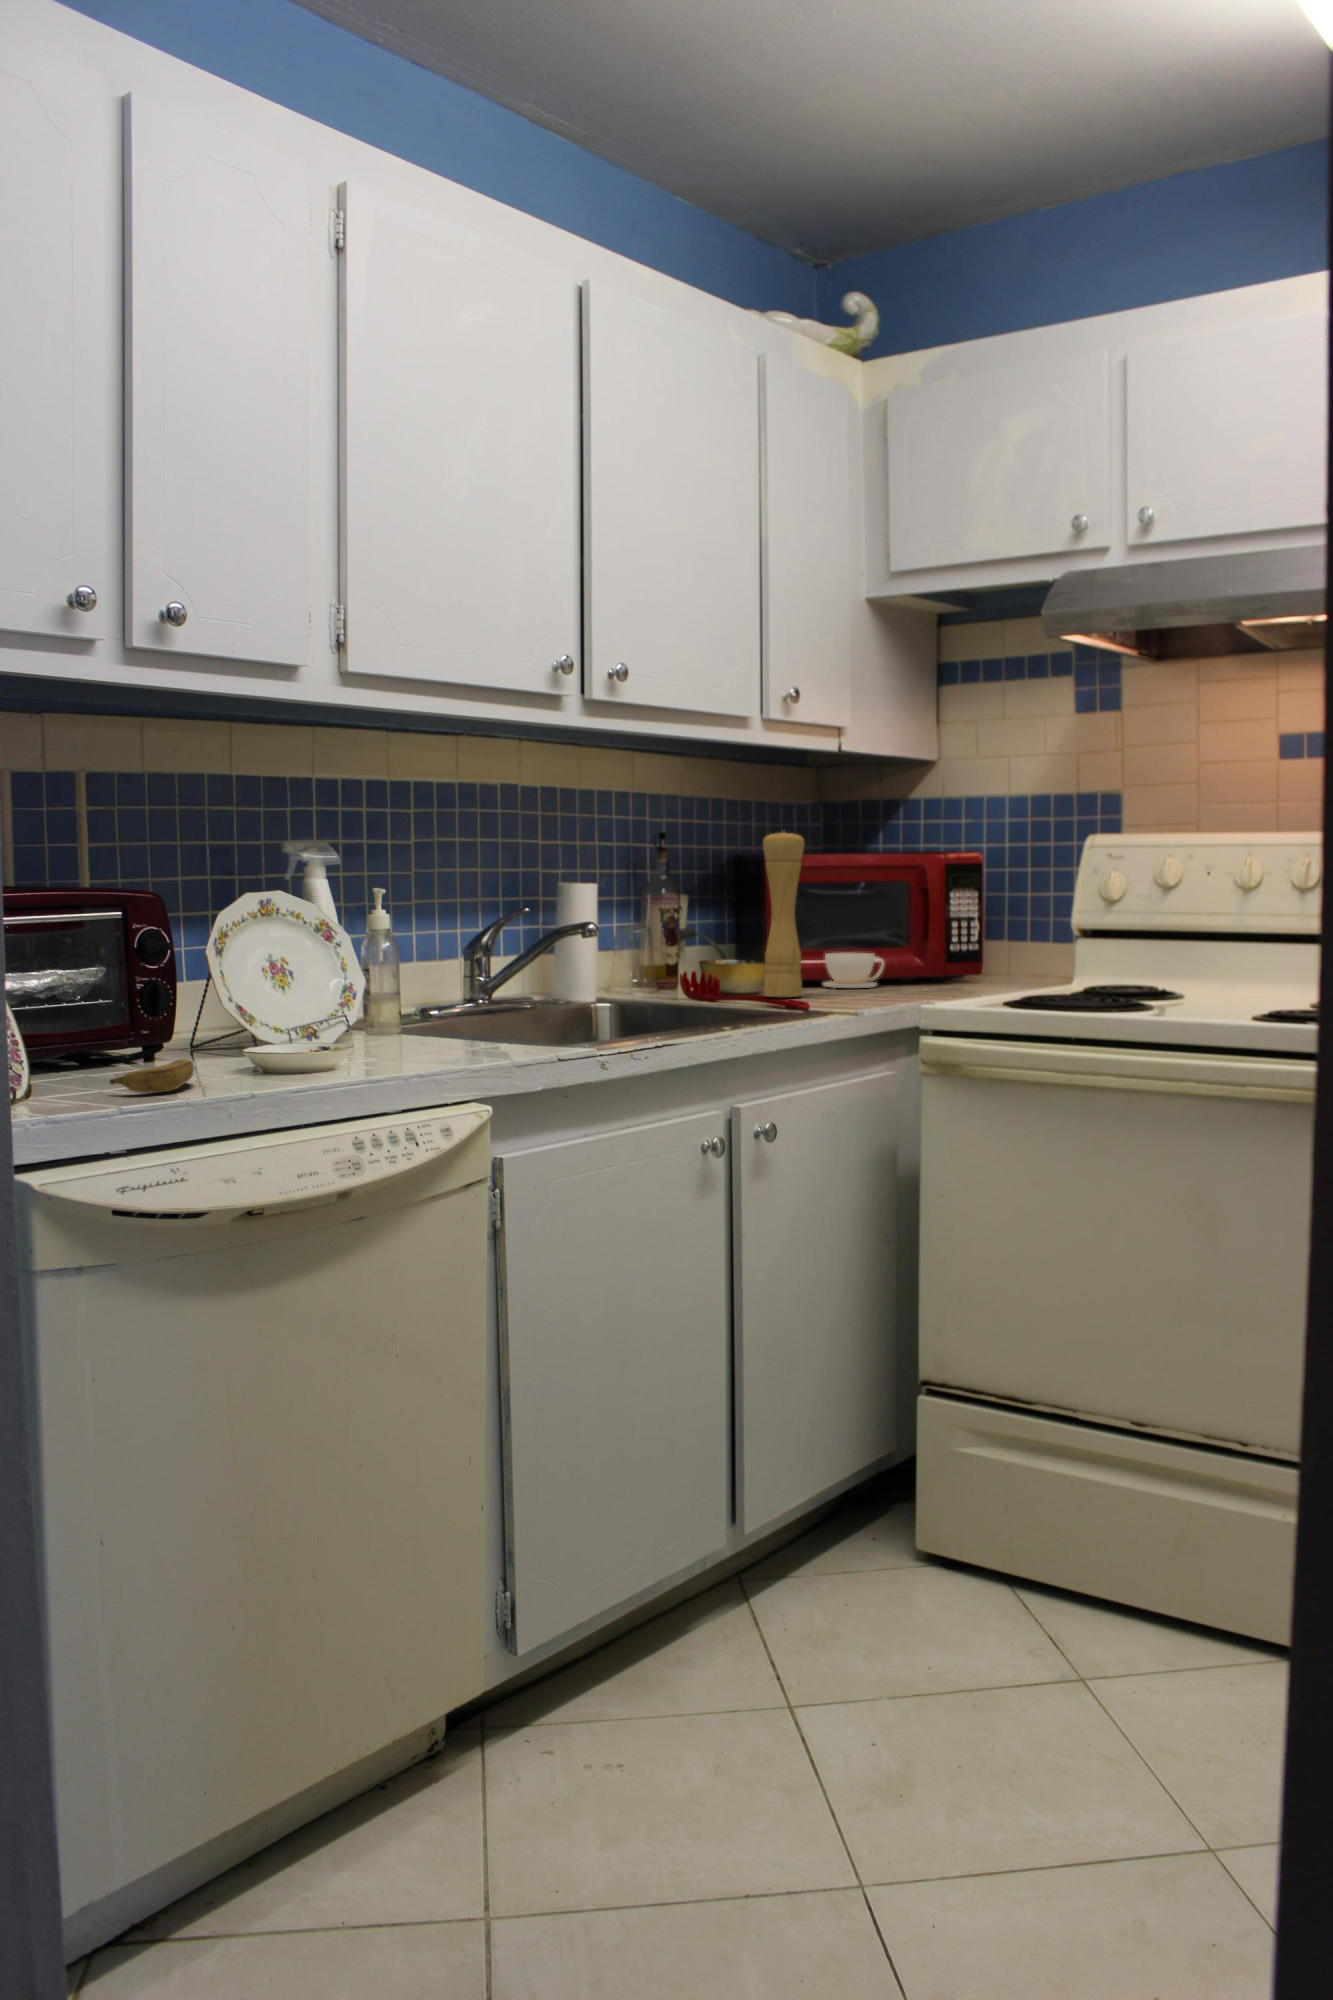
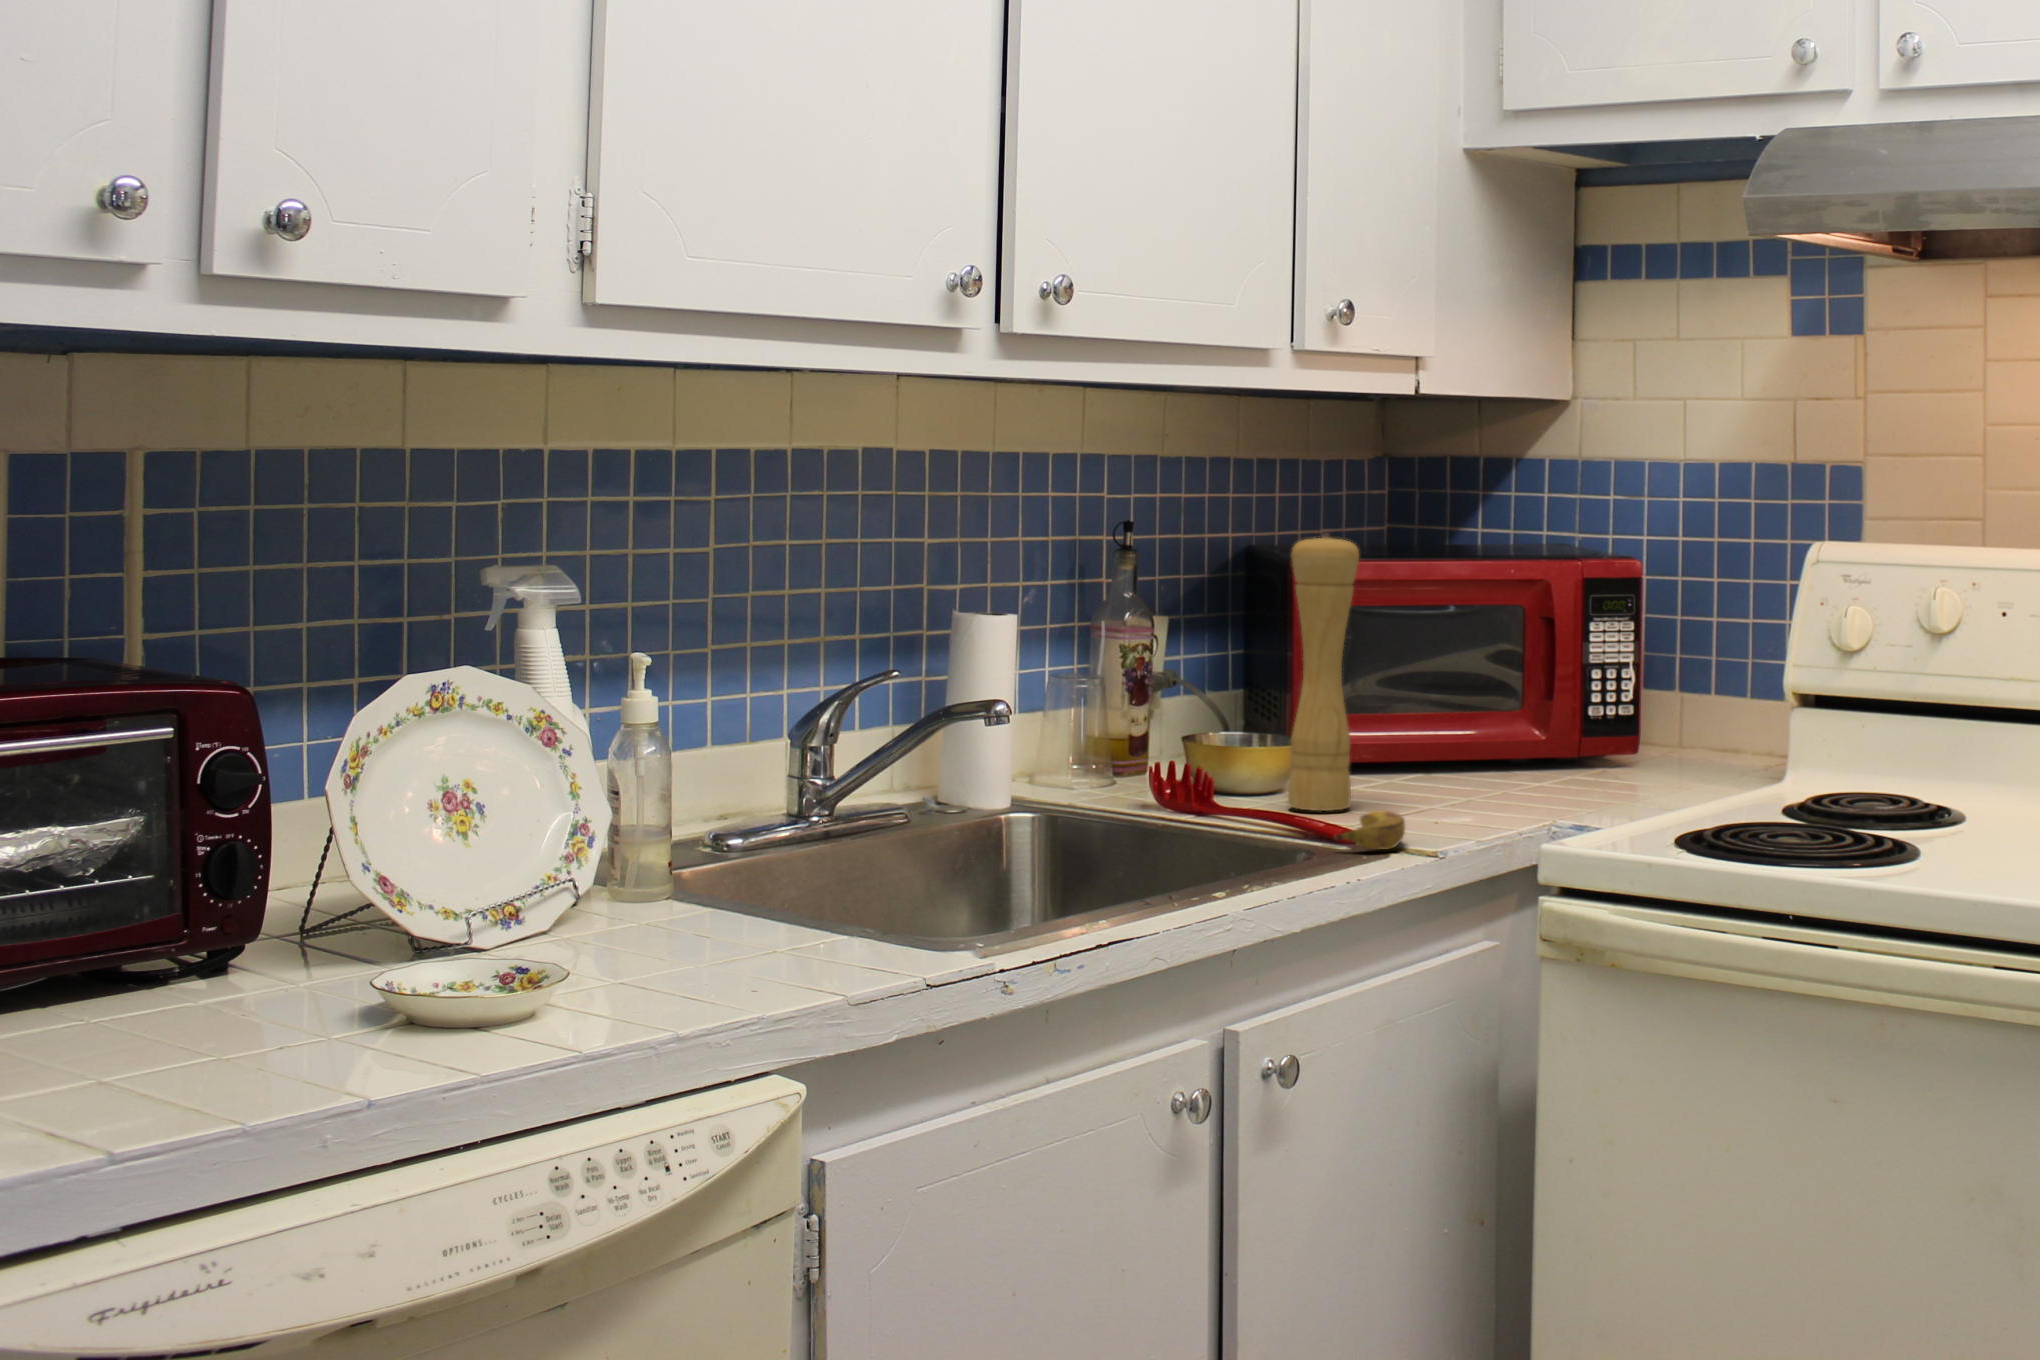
coffee cup: present [823,953,884,988] -> none [1386,722,1487,786]
banana: present [110,1059,194,1093] -> present [1335,810,1405,850]

